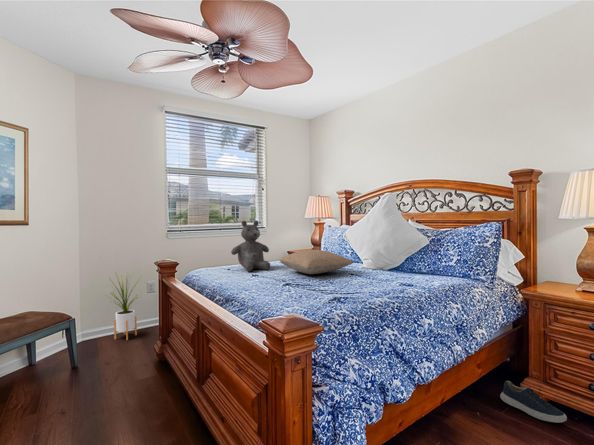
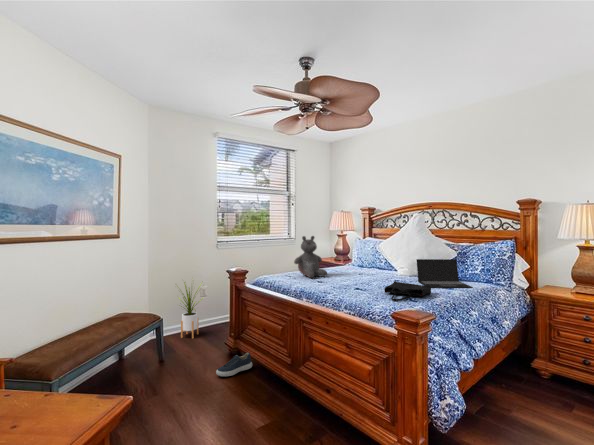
laptop: none [374,248,438,284] -> present [417,259,473,288]
pillow: present [280,250,354,274] -> none [337,260,400,280]
tote bag: none [311,276,375,303] -> present [384,281,431,301]
shoe: present [500,381,567,423] -> present [216,353,252,376]

